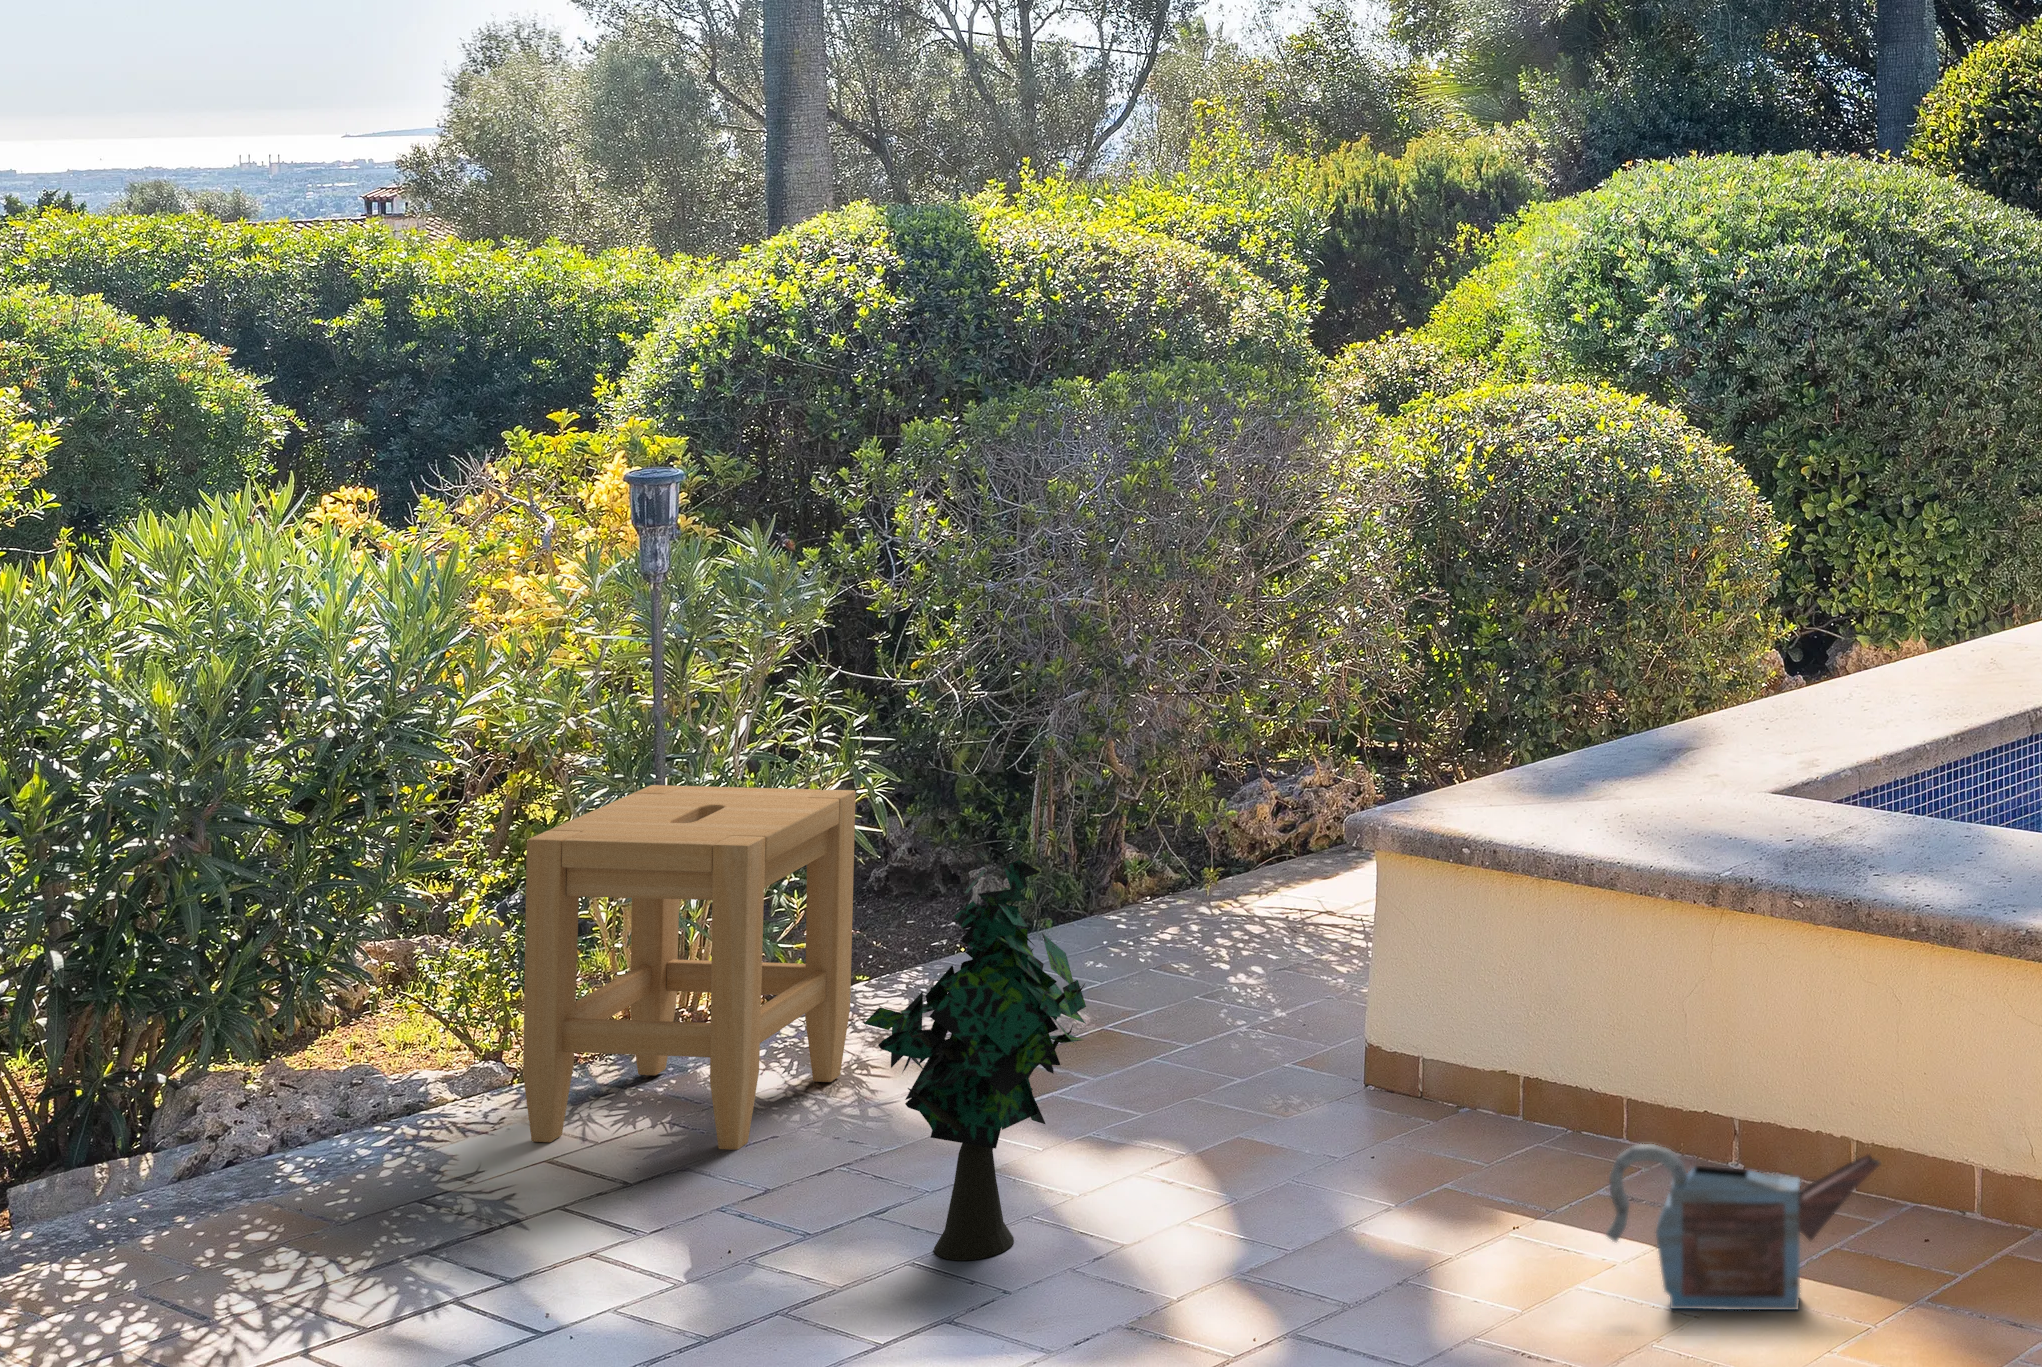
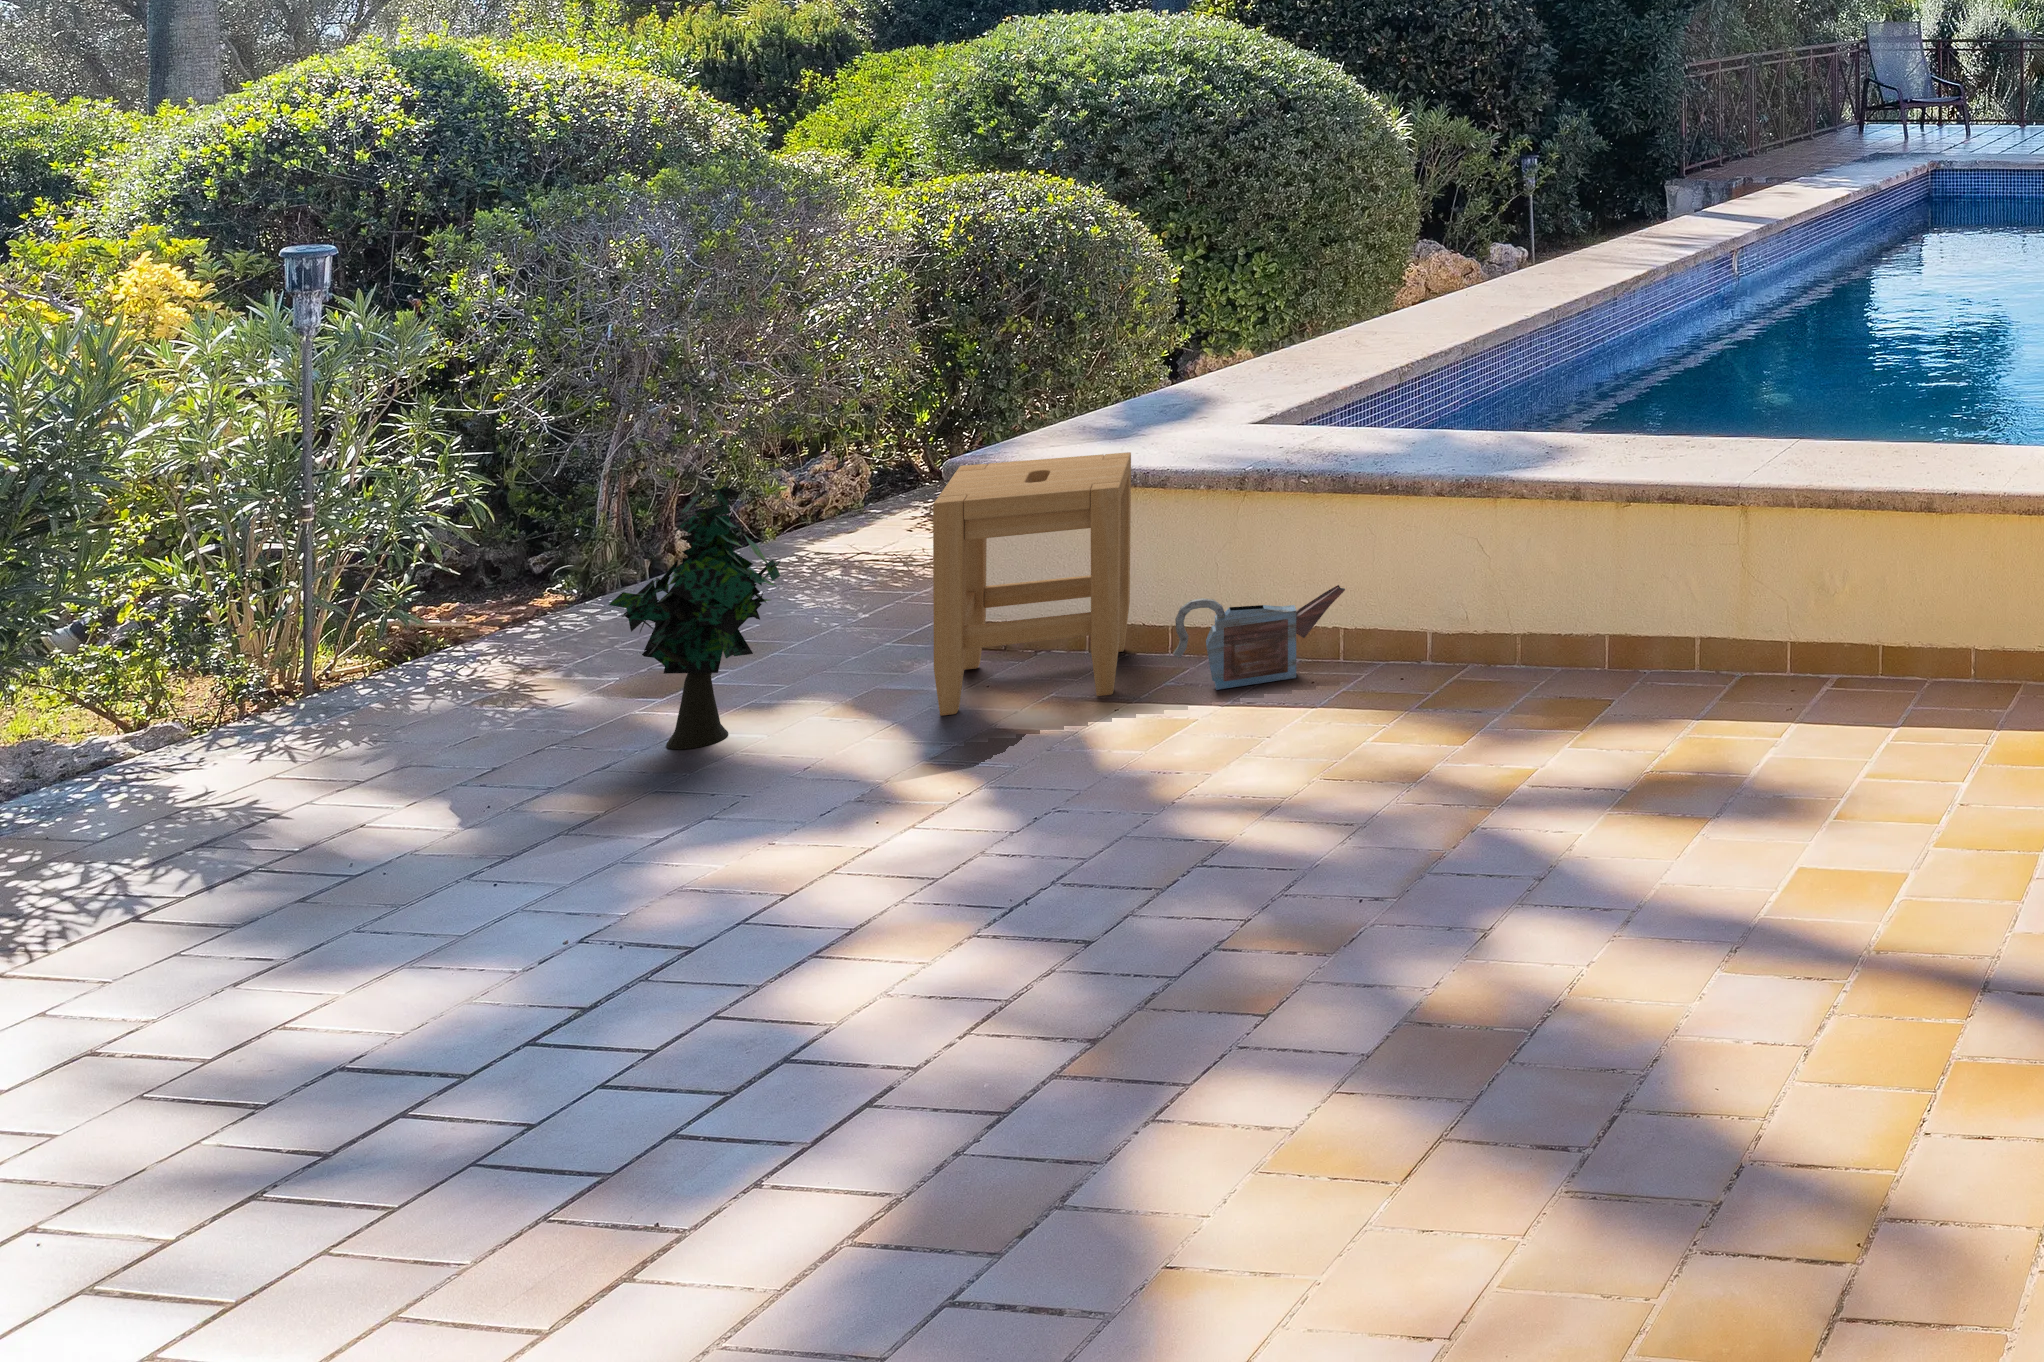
stool: present [523,785,855,1150] -> present [933,452,1131,716]

